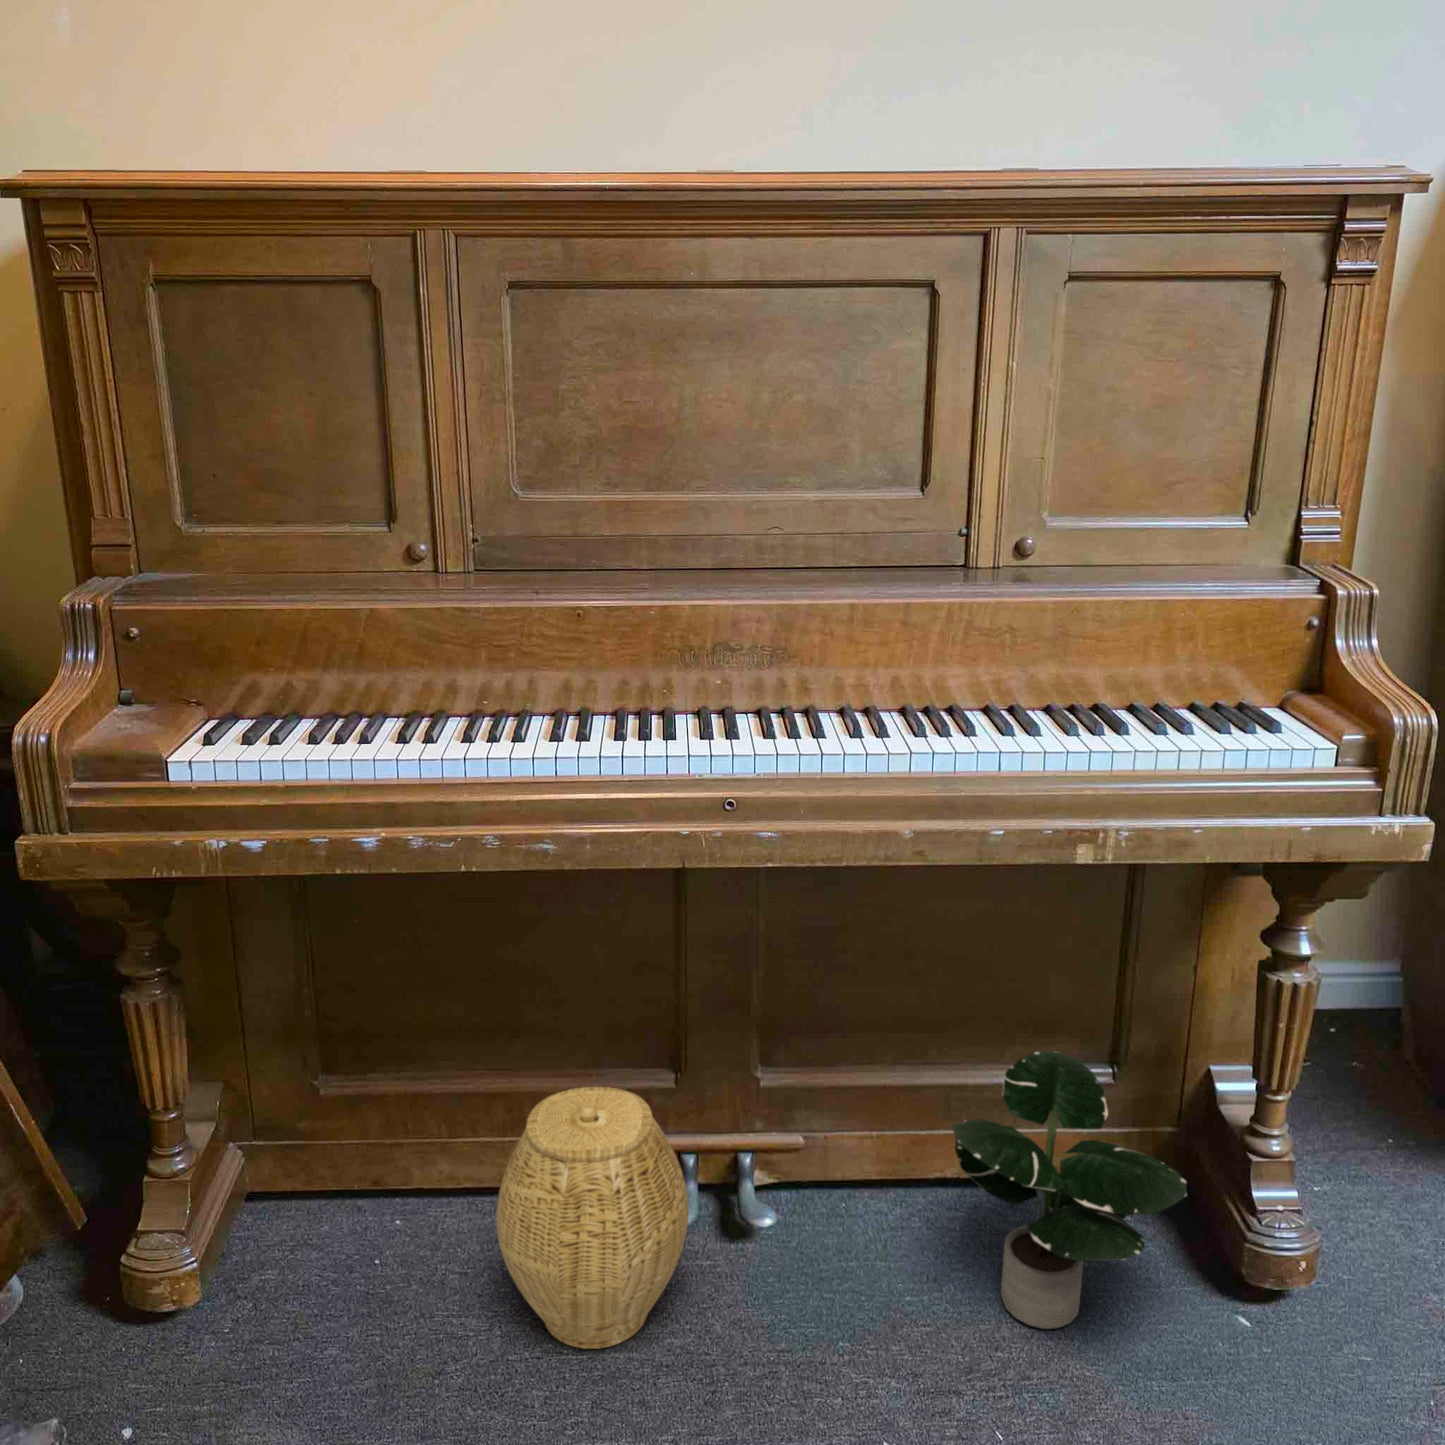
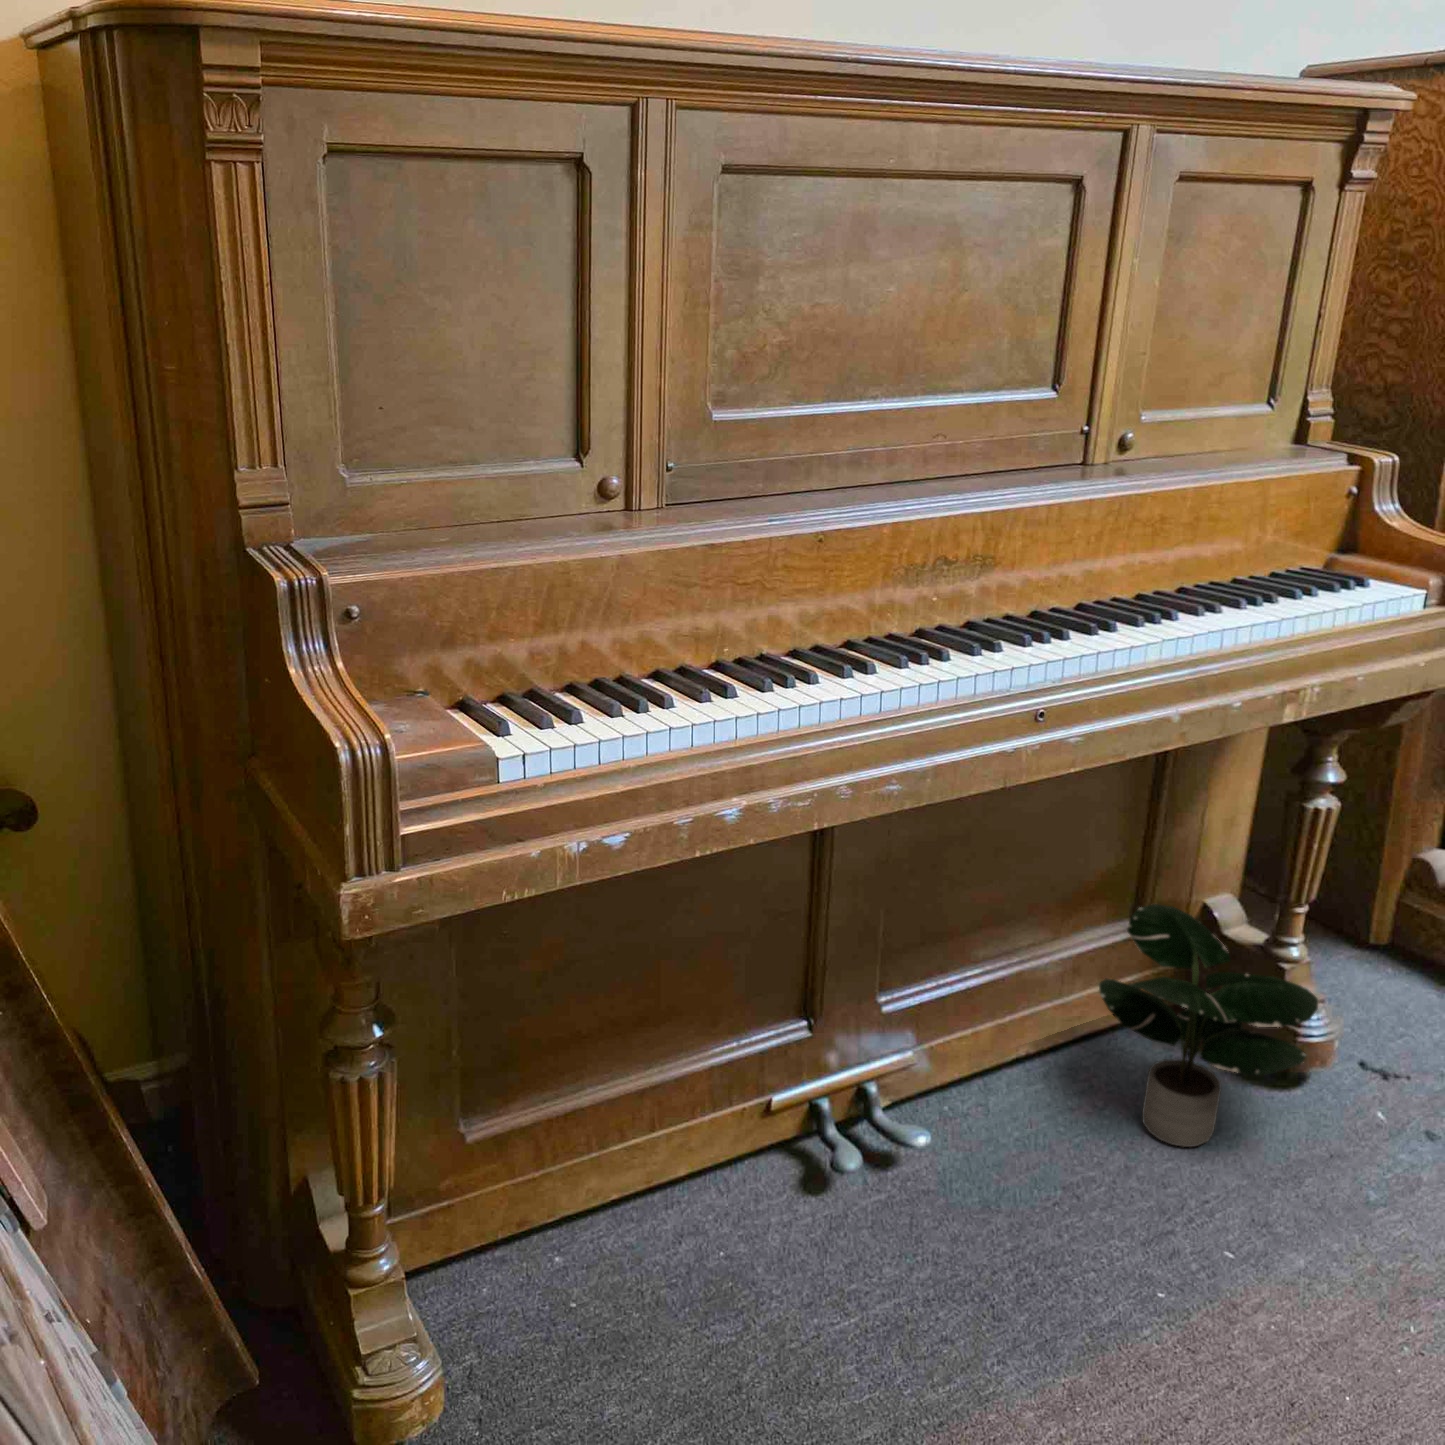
woven basket: present [497,1087,689,1349] -> none [751,1029,949,1294]

